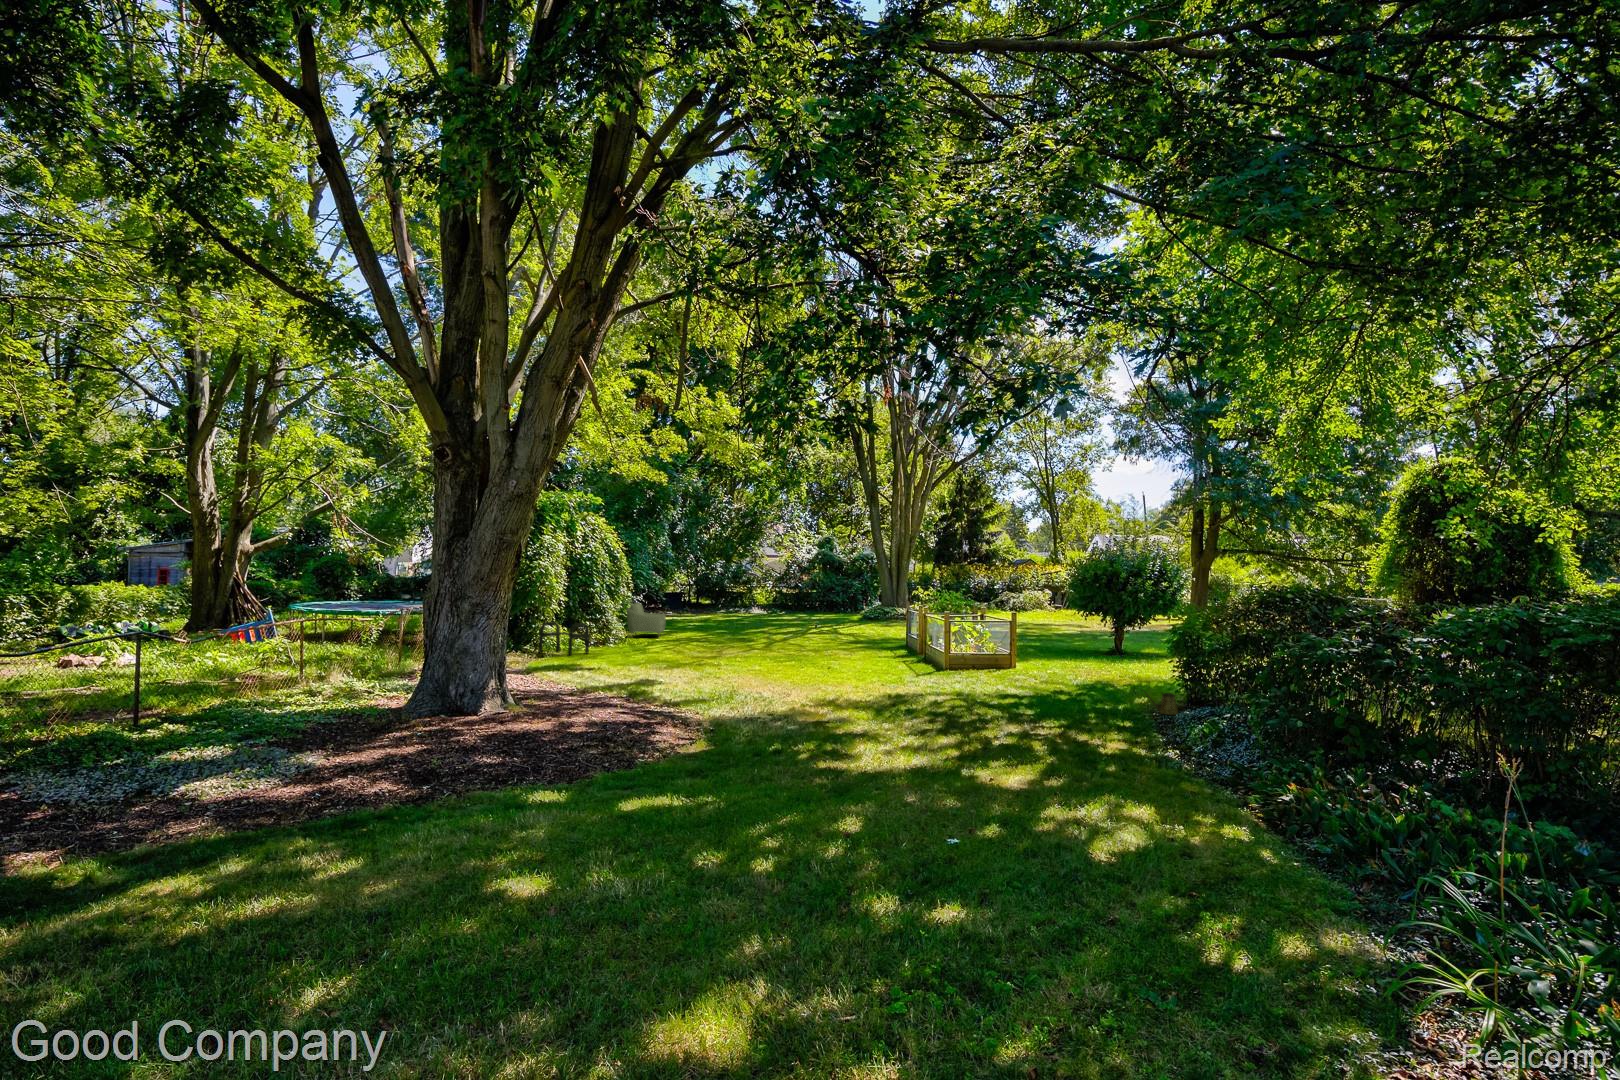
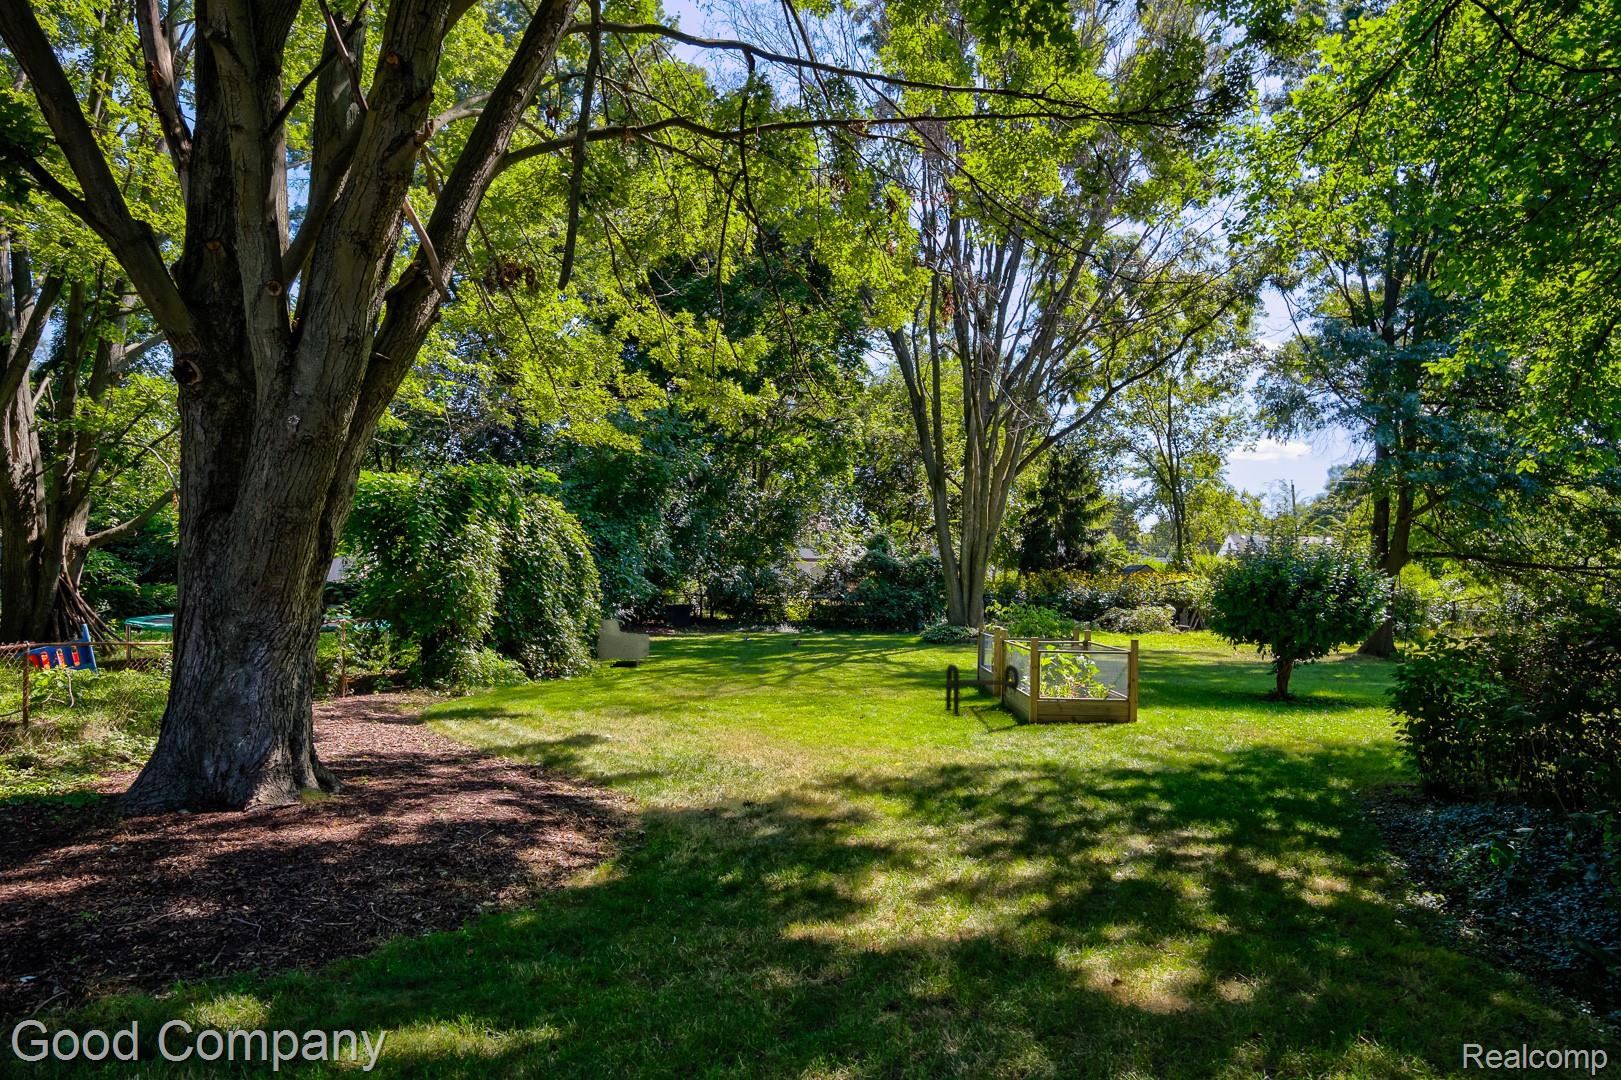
bench: present [538,621,589,656] -> present [946,664,1019,716]
watering can: present [1146,693,1178,715] -> none [1365,779,1445,828]

